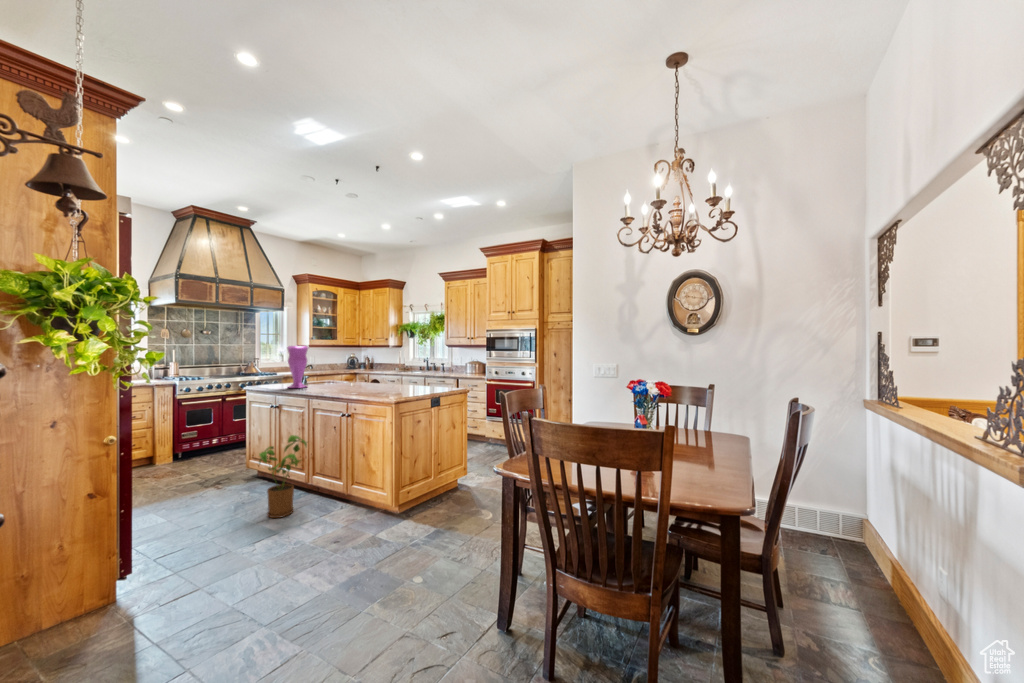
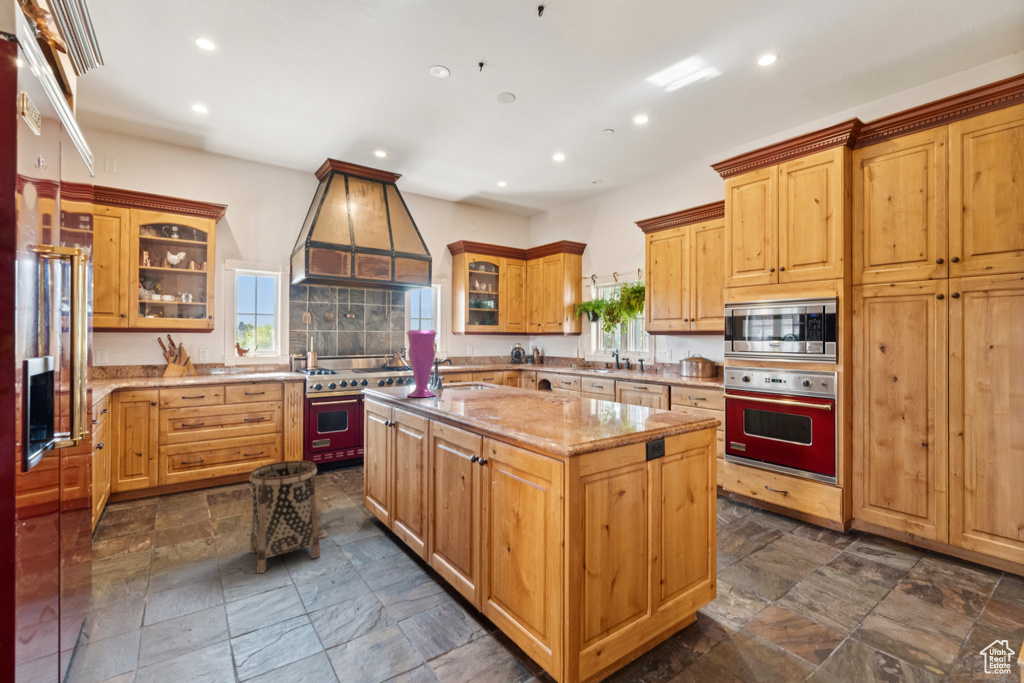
house plant: present [259,435,307,518] -> none [339,488,421,639]
basket: none [164,436,224,508] -> present [250,460,320,573]

